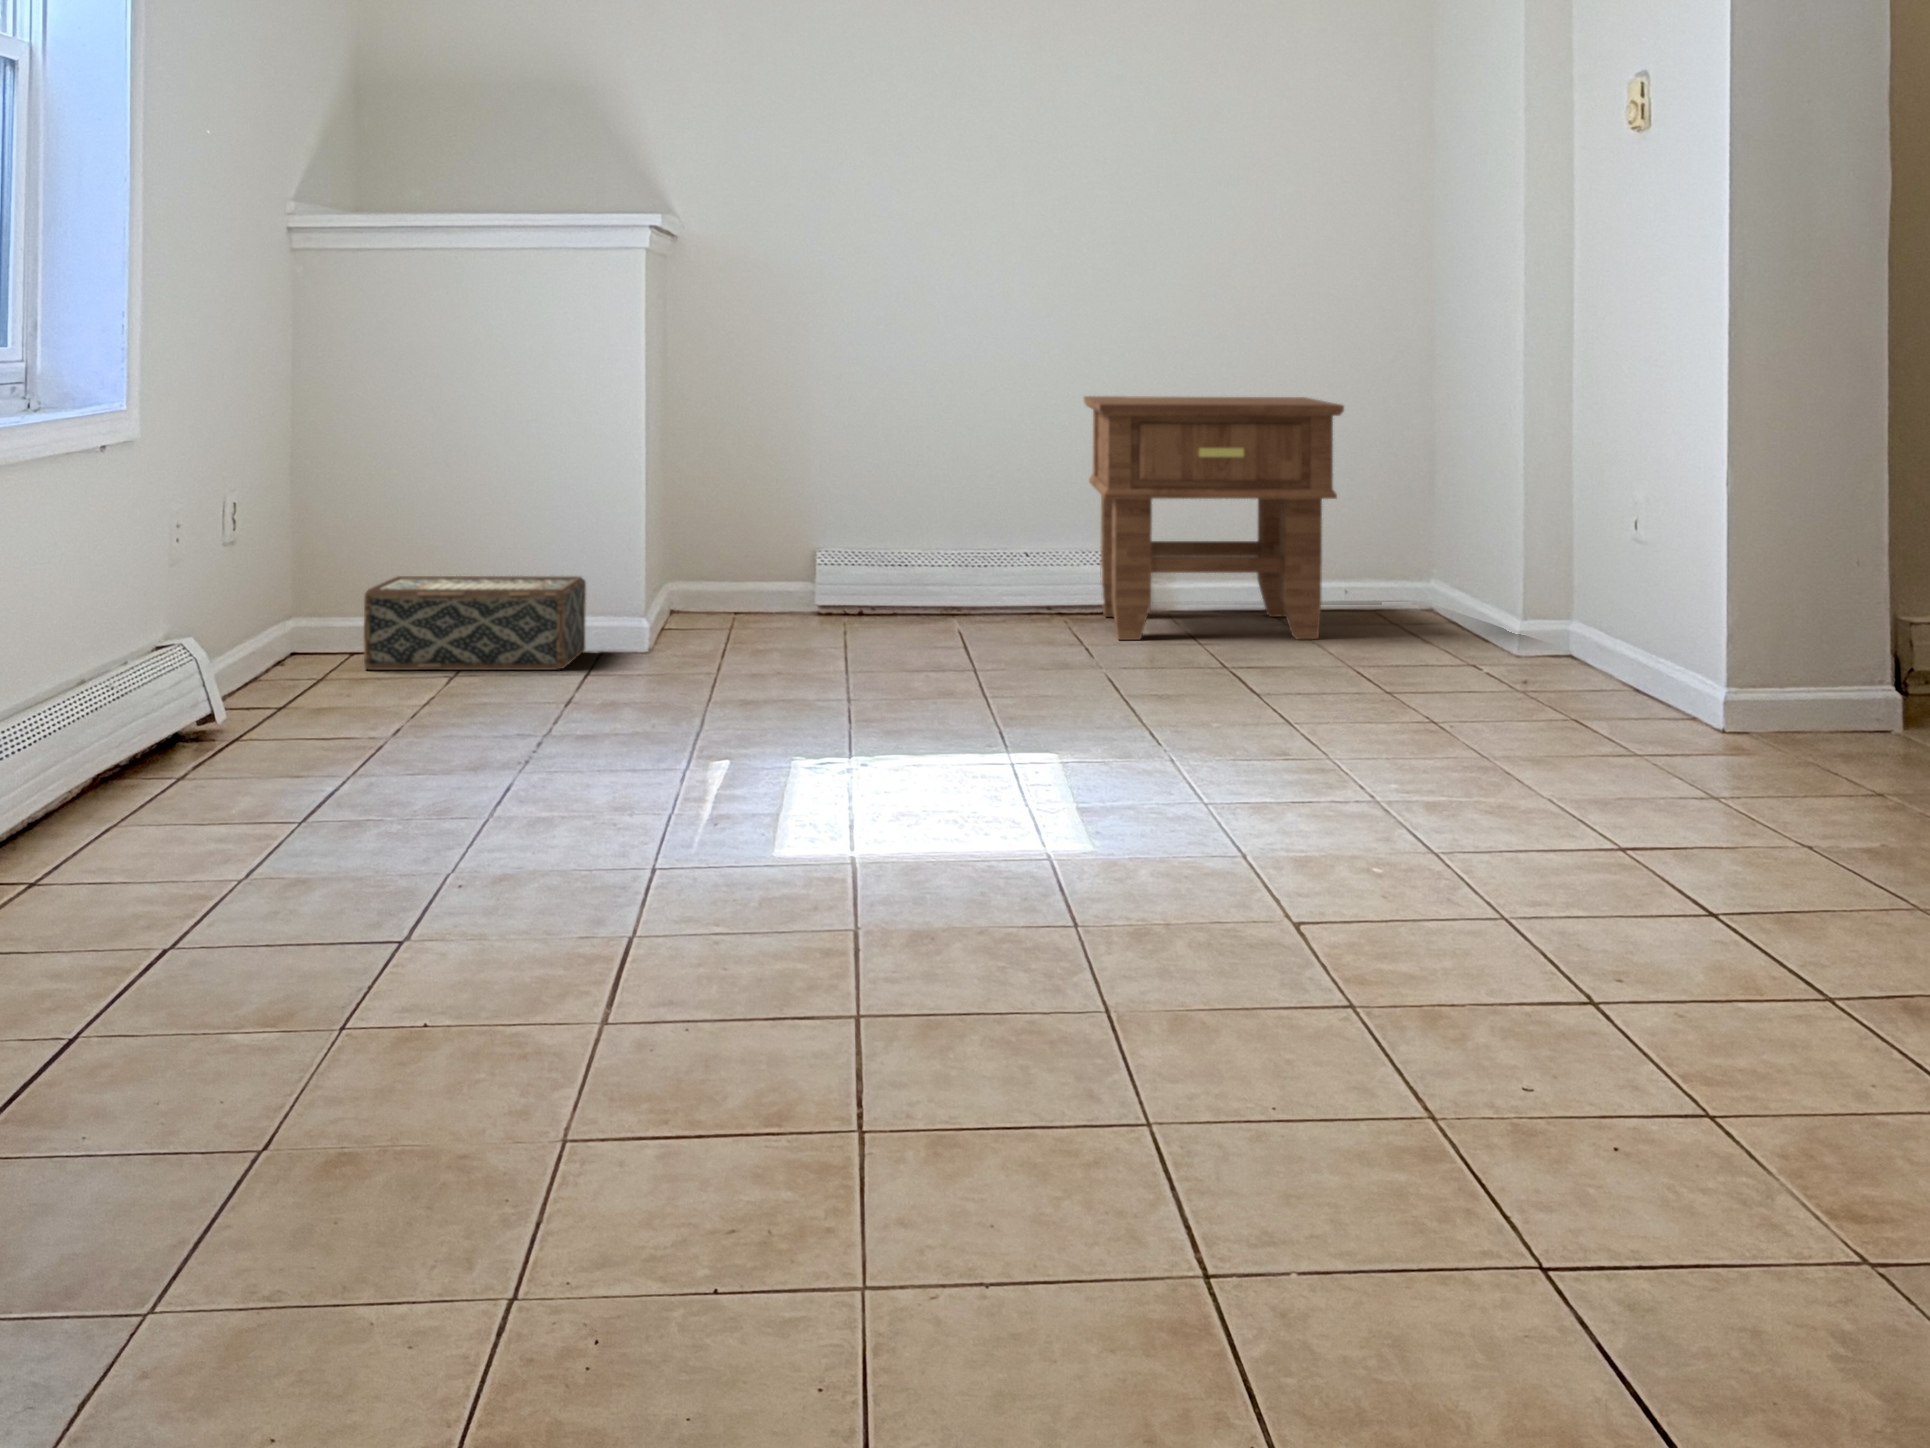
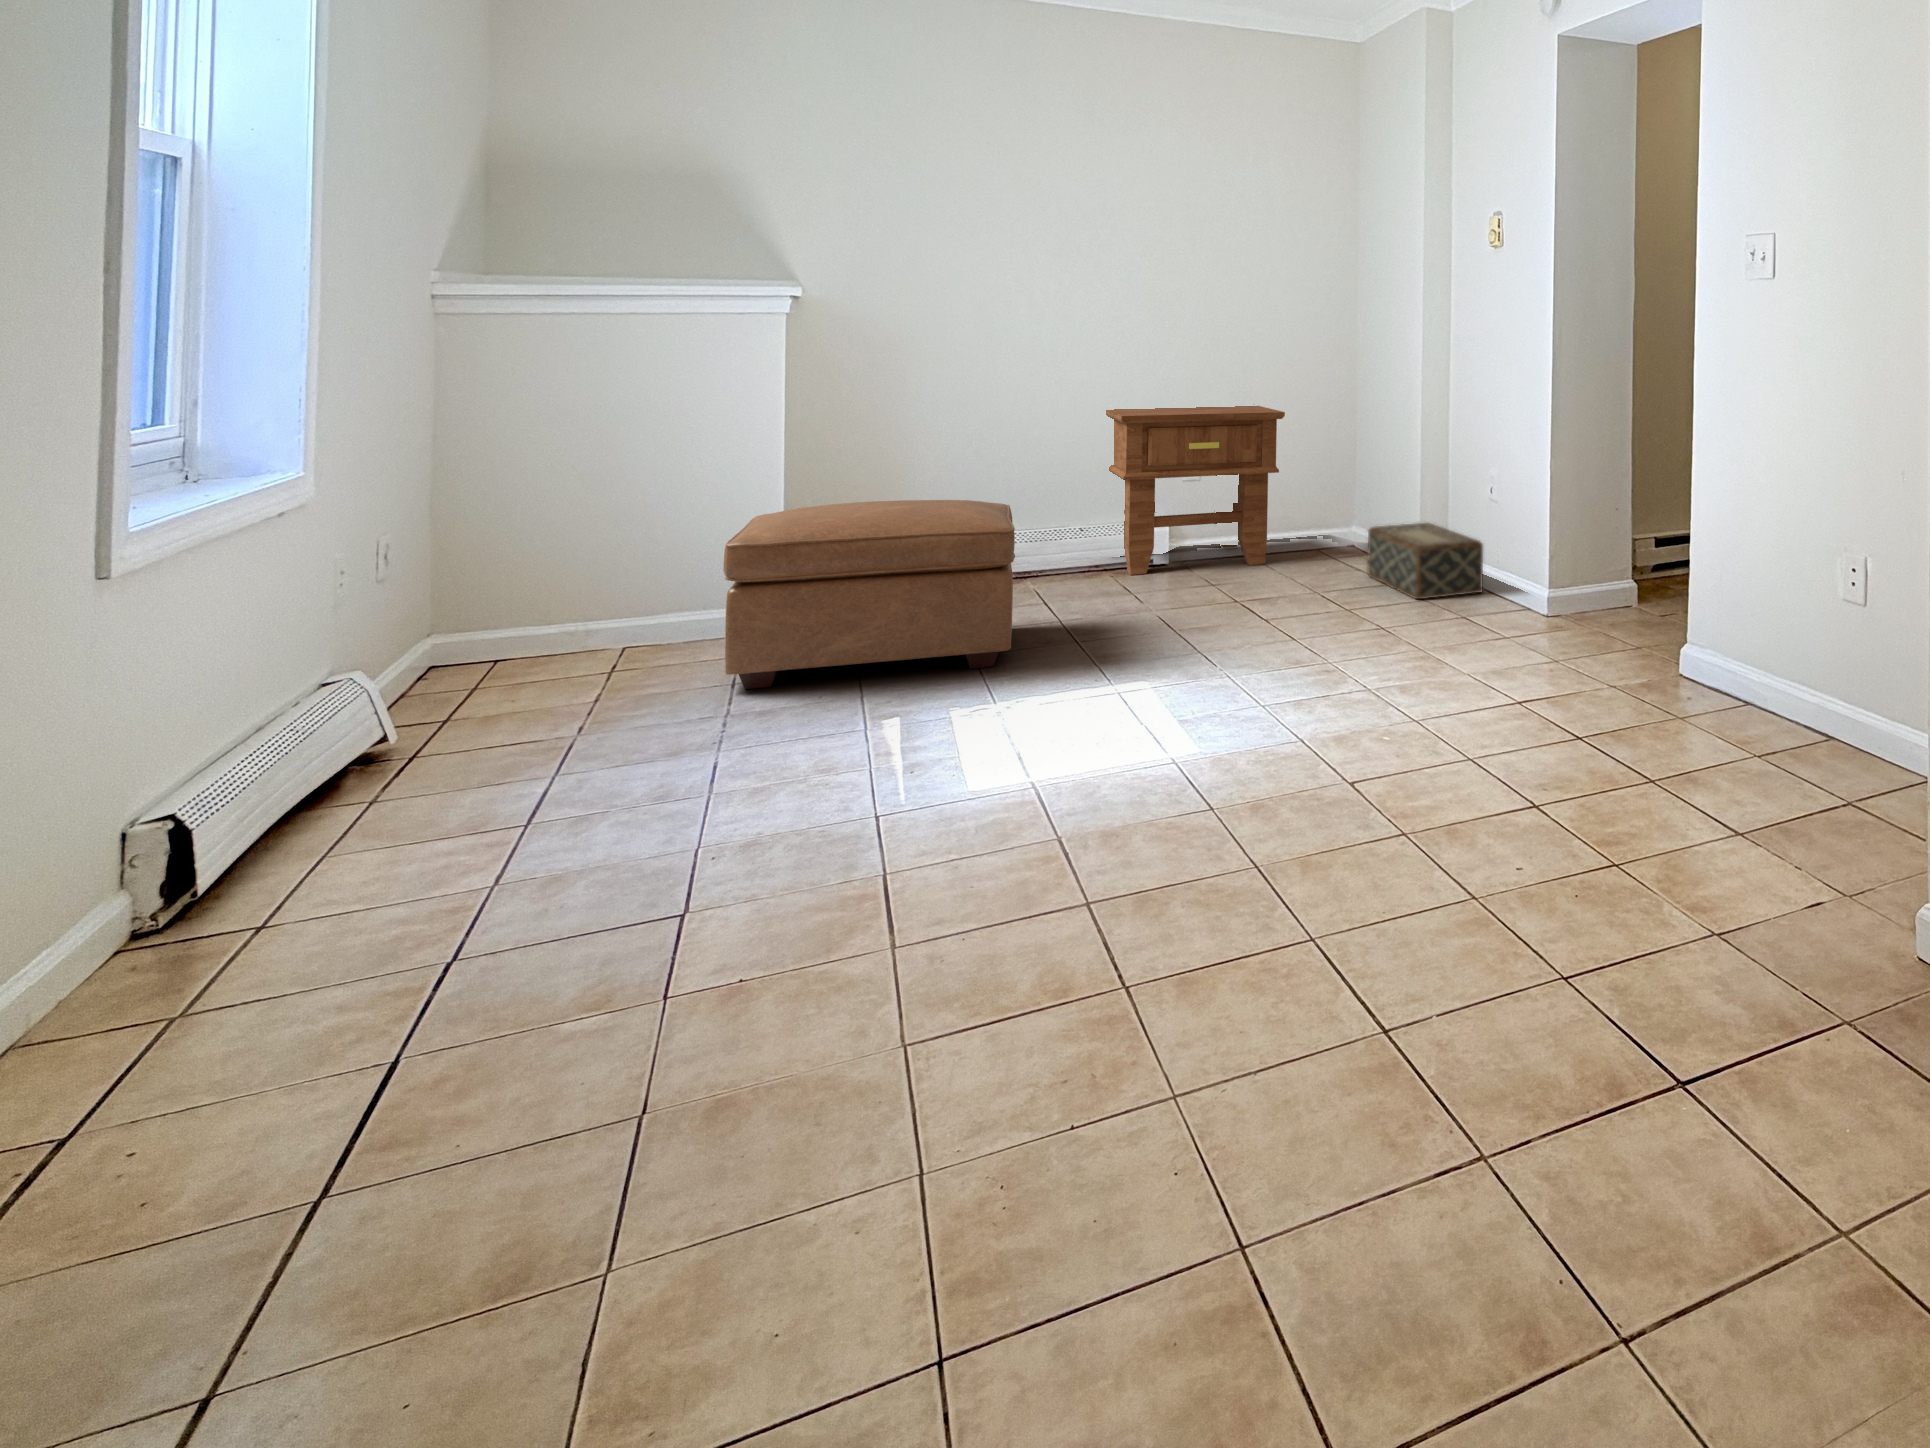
ottoman: none [558,501,922,727] -> present [723,500,1015,689]
woven basket: present [364,576,586,670] -> present [1368,523,1483,599]

